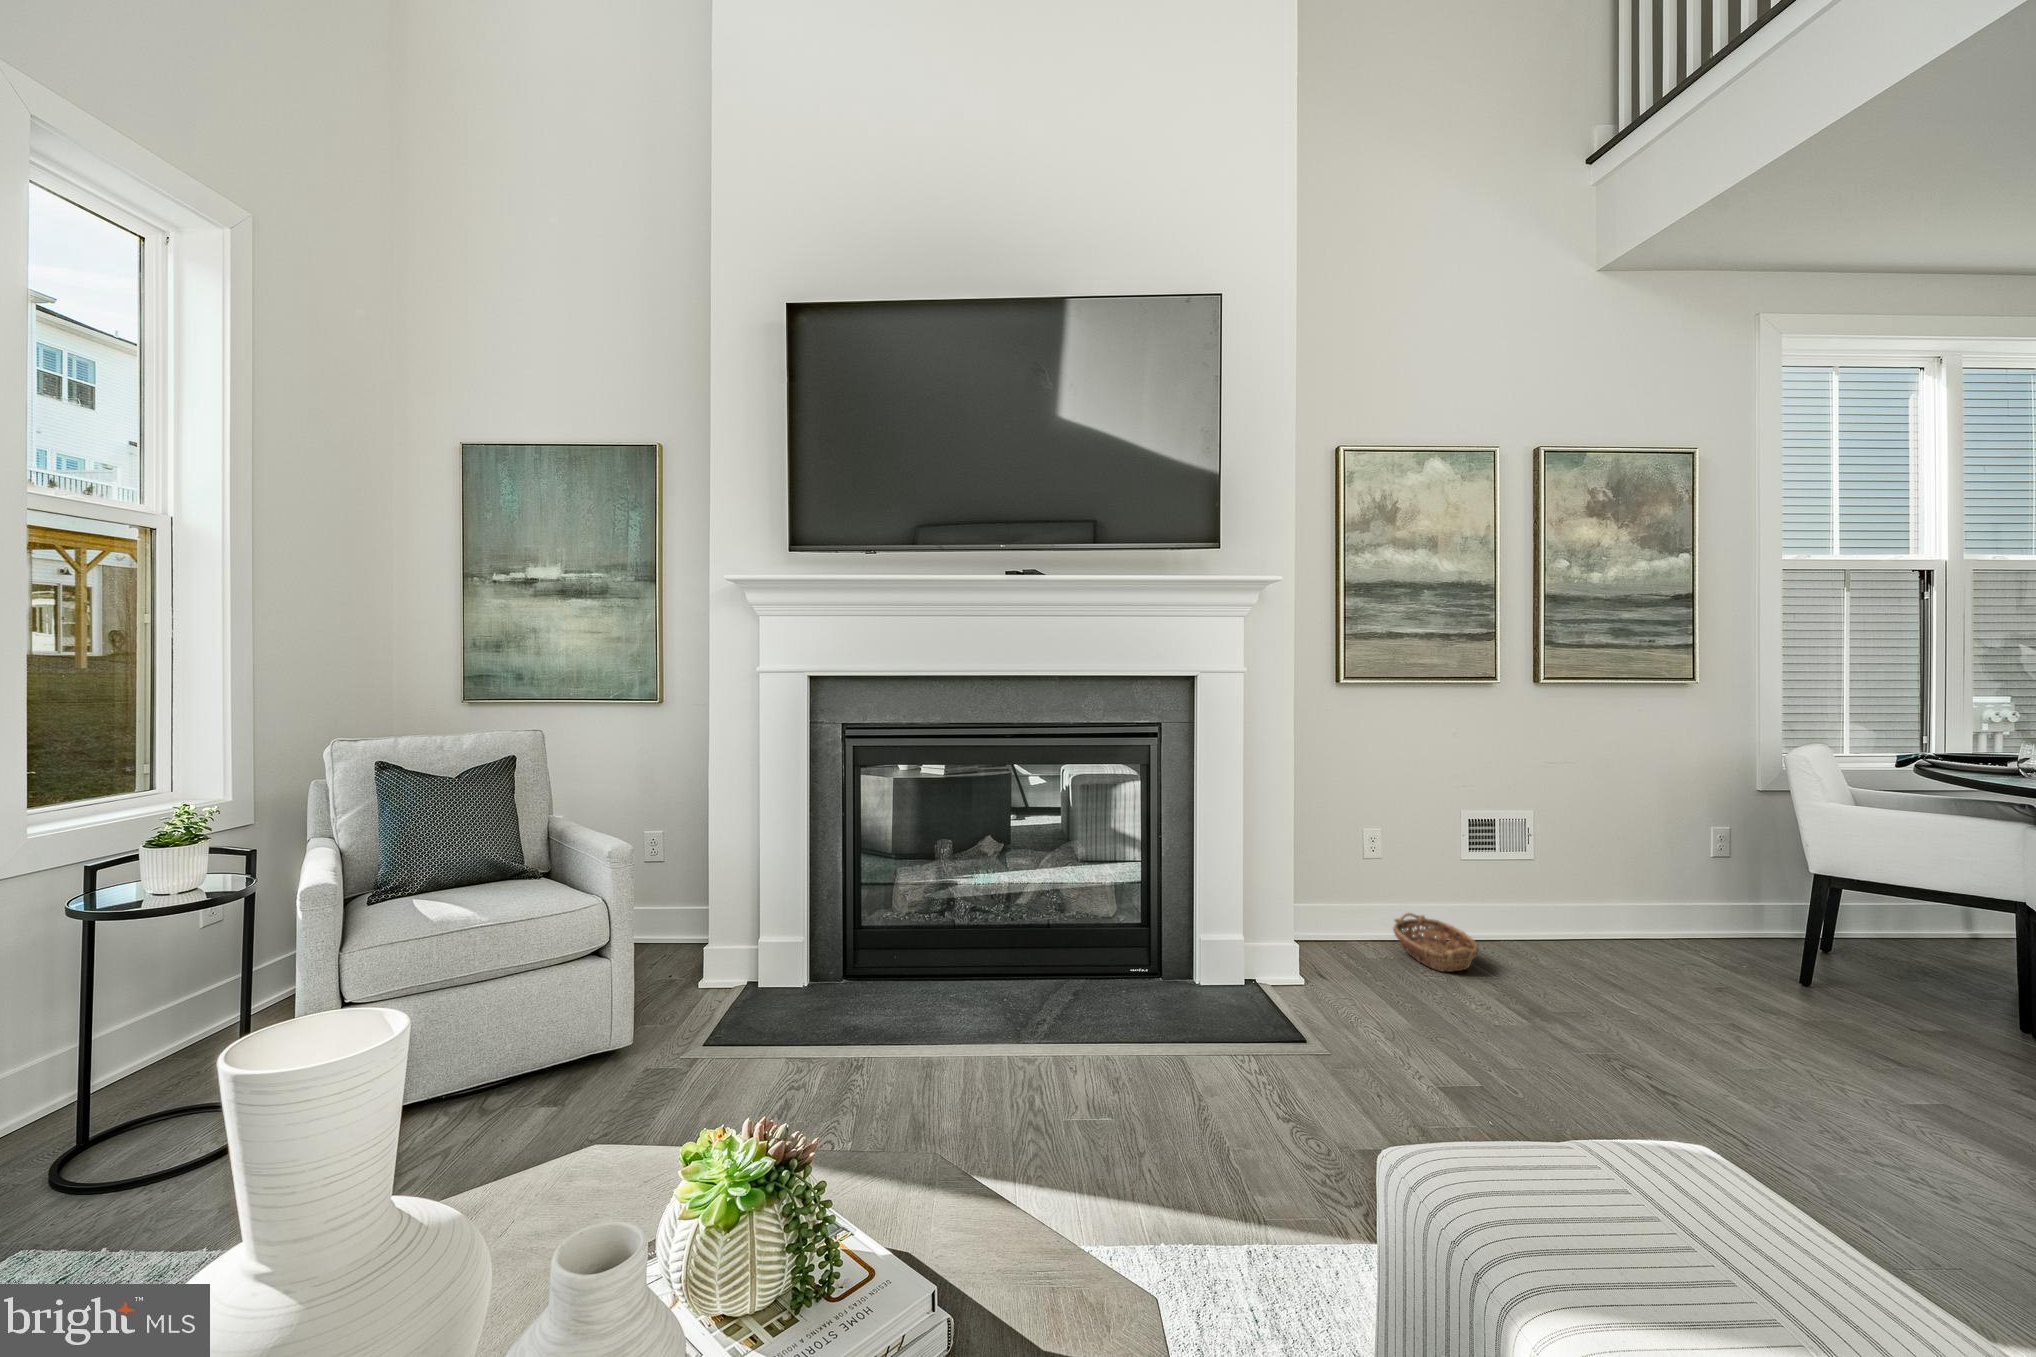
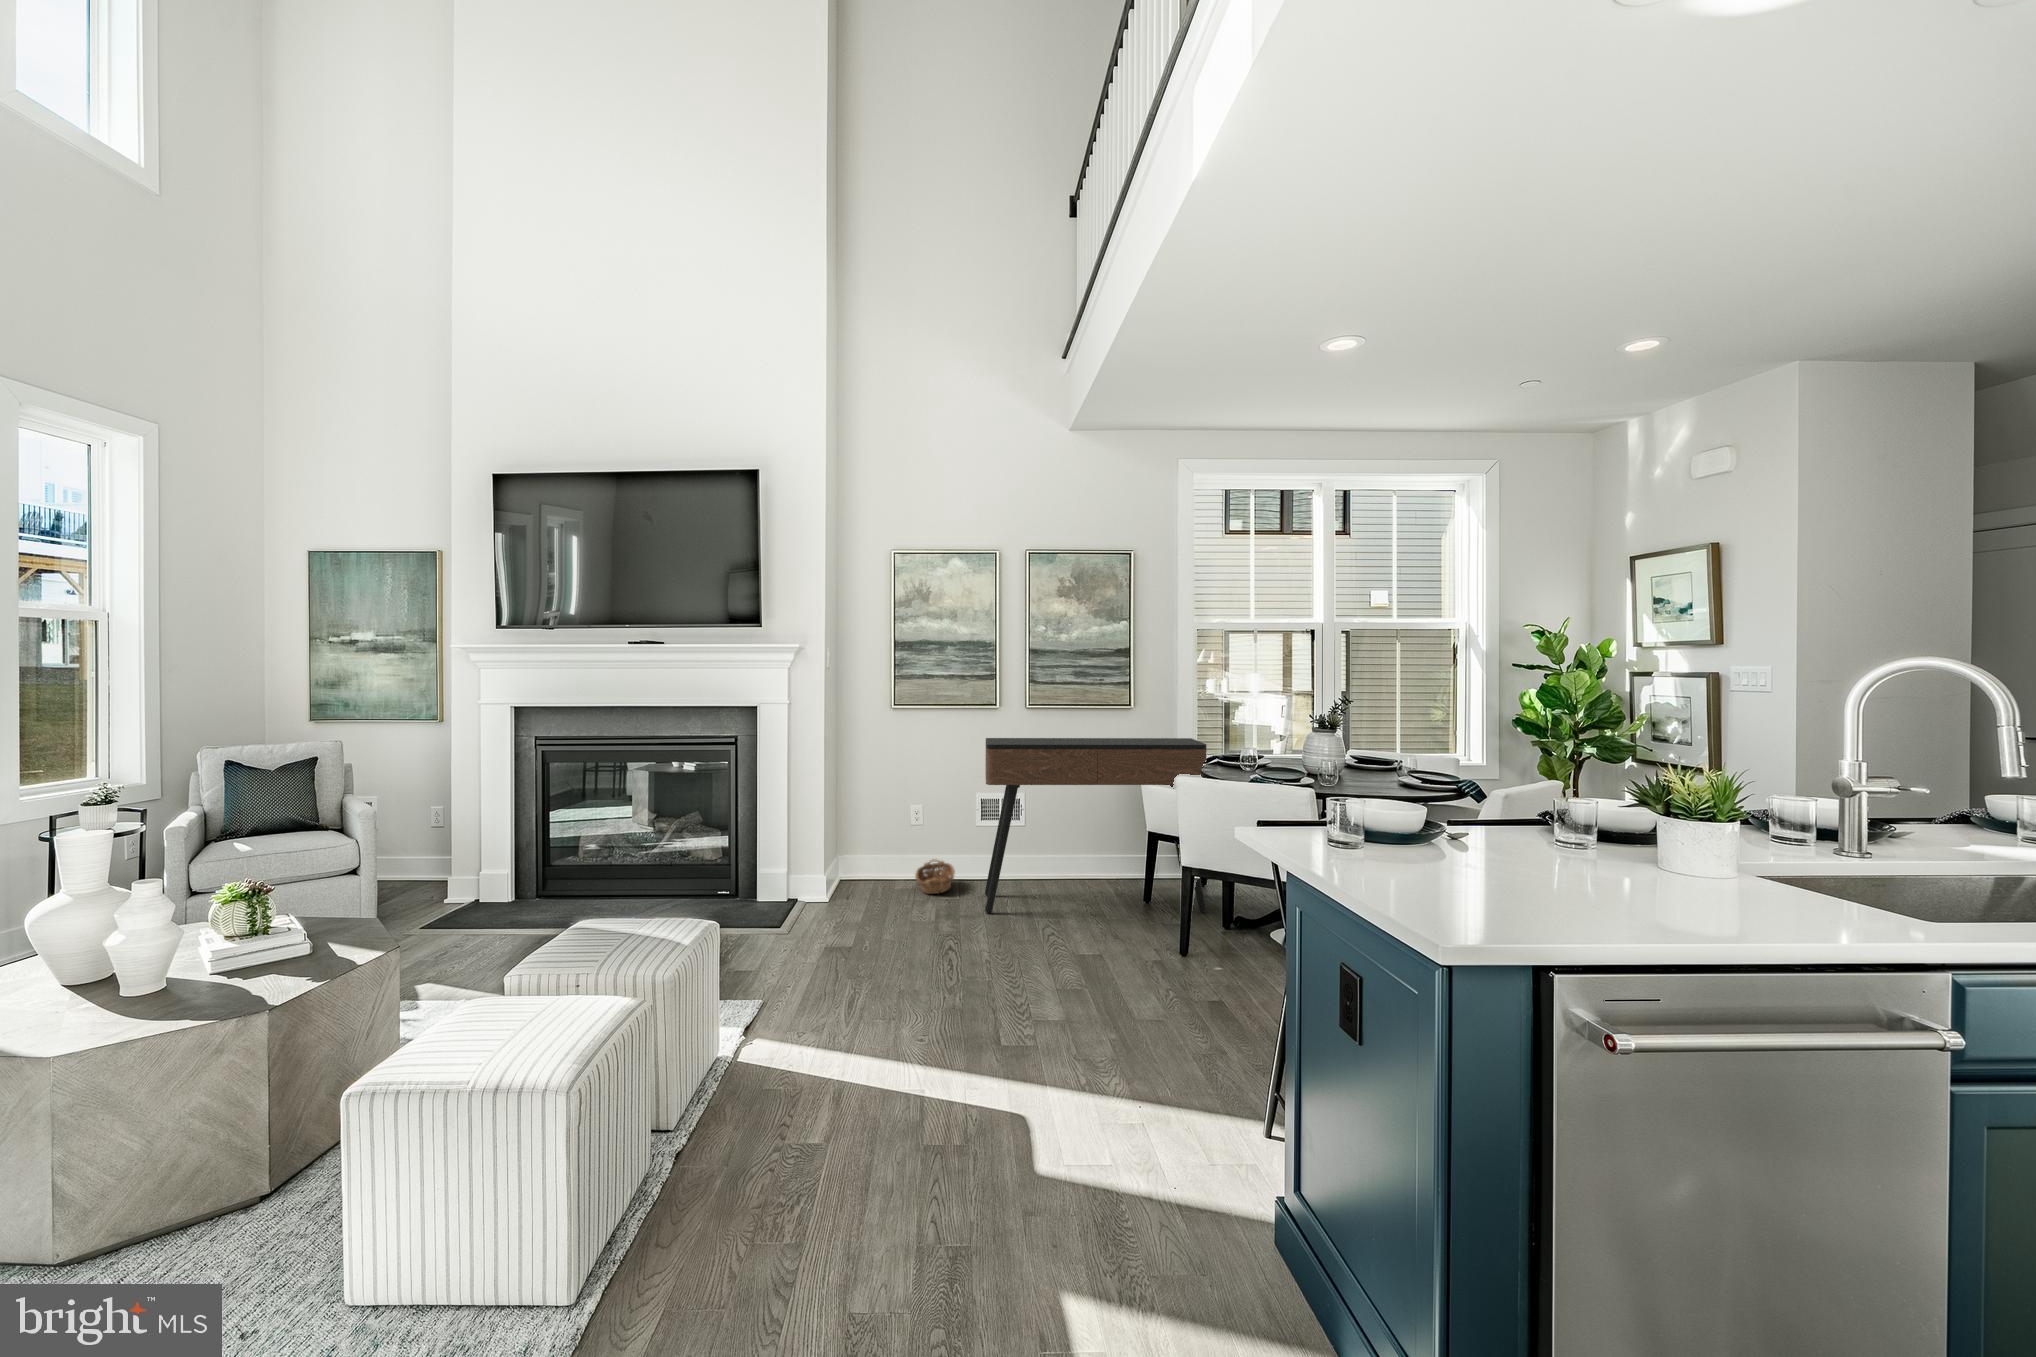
console table: none [1535,727,1954,1012] -> present [985,738,1207,913]

